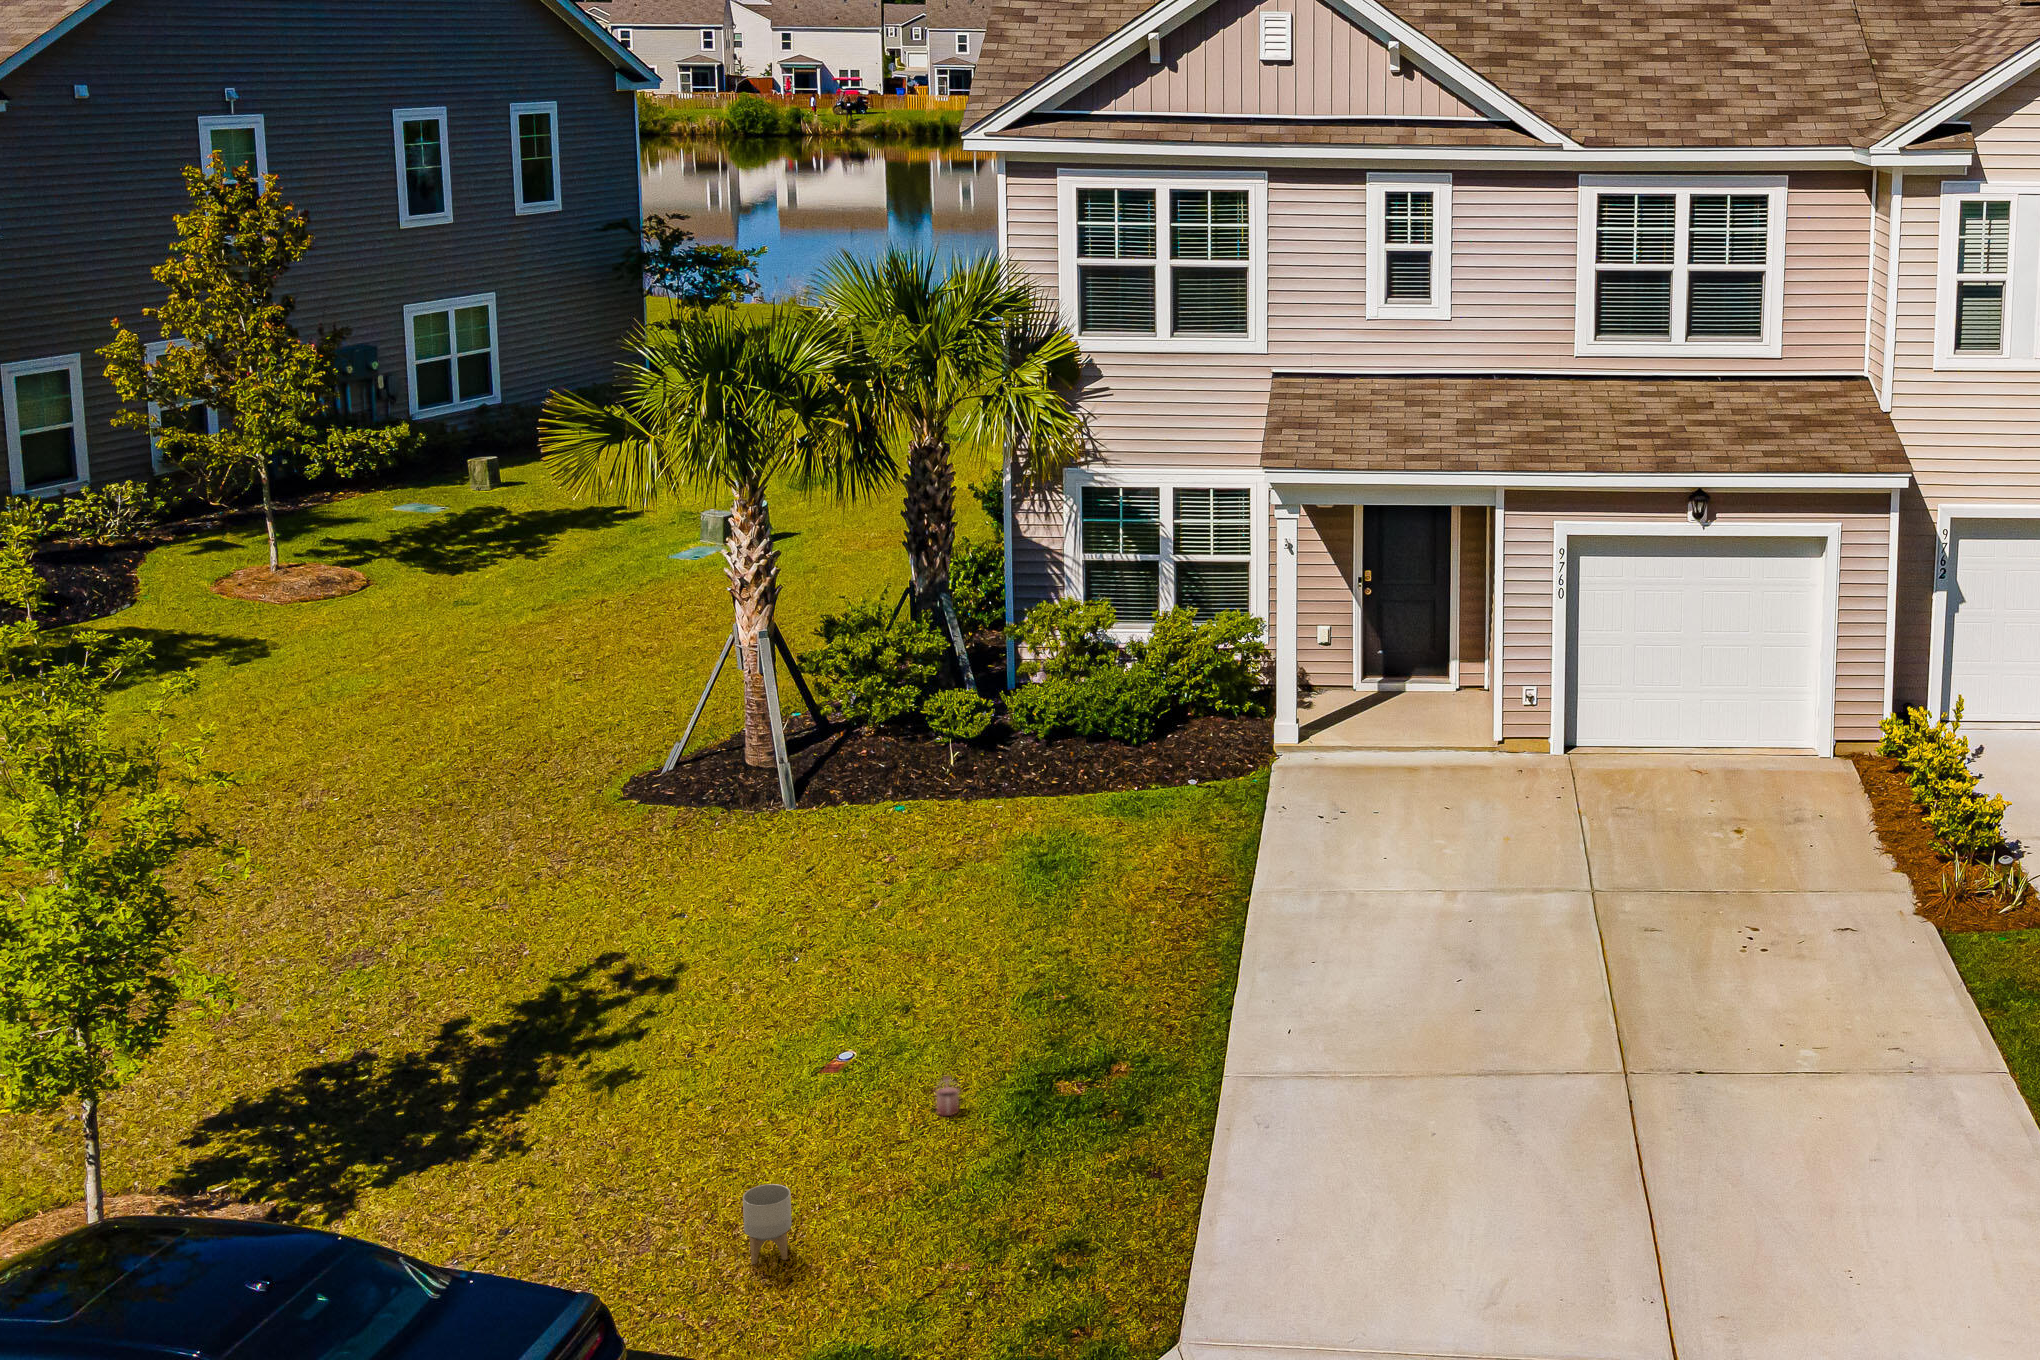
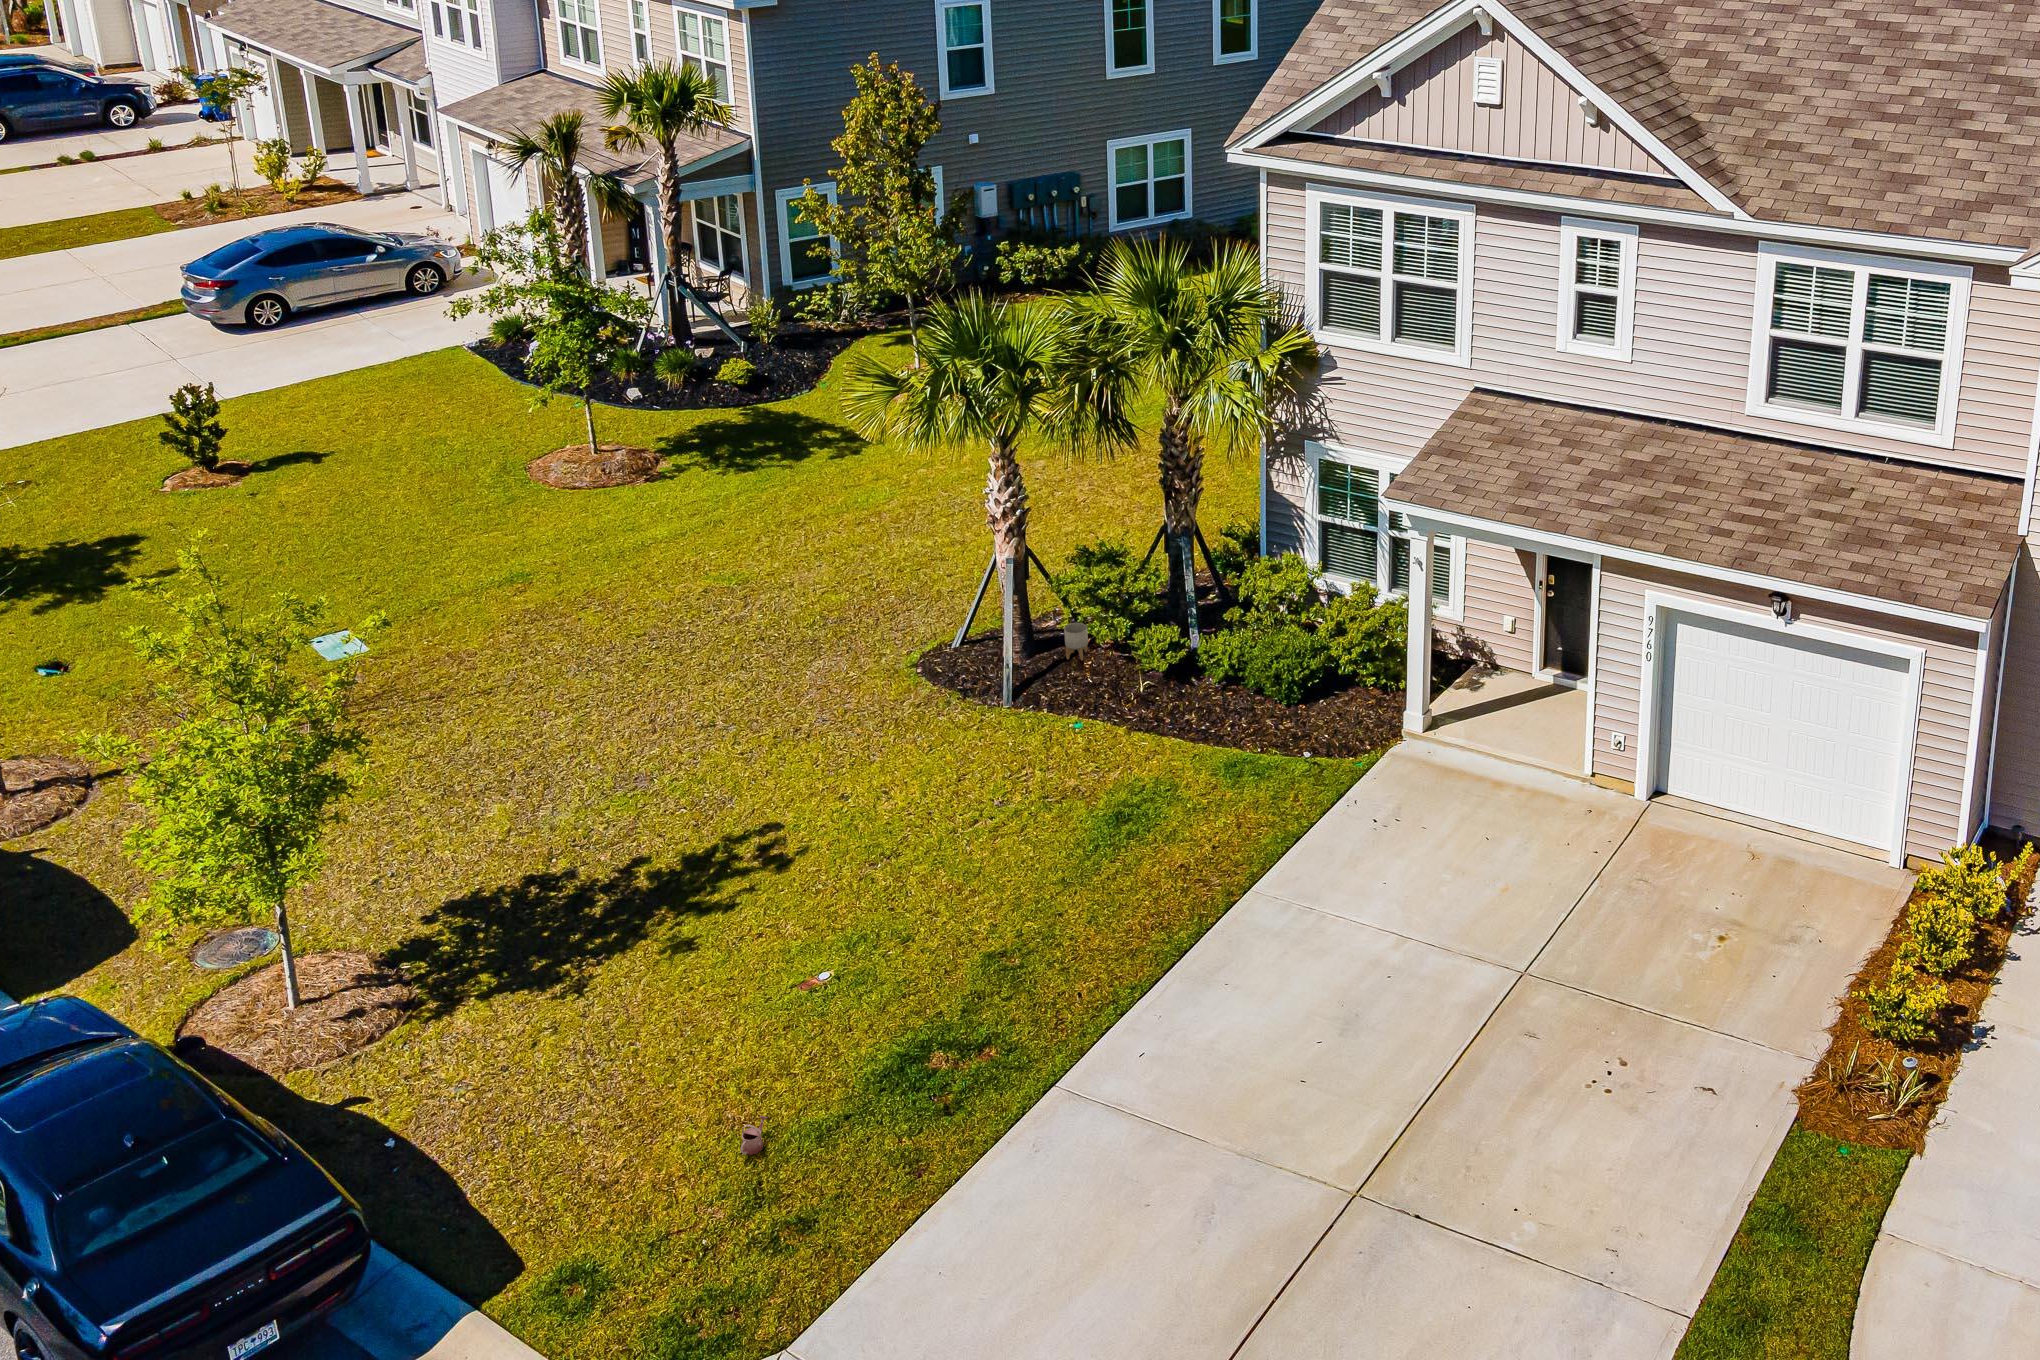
planter: present [743,1184,791,1264] -> present [1064,623,1088,660]

